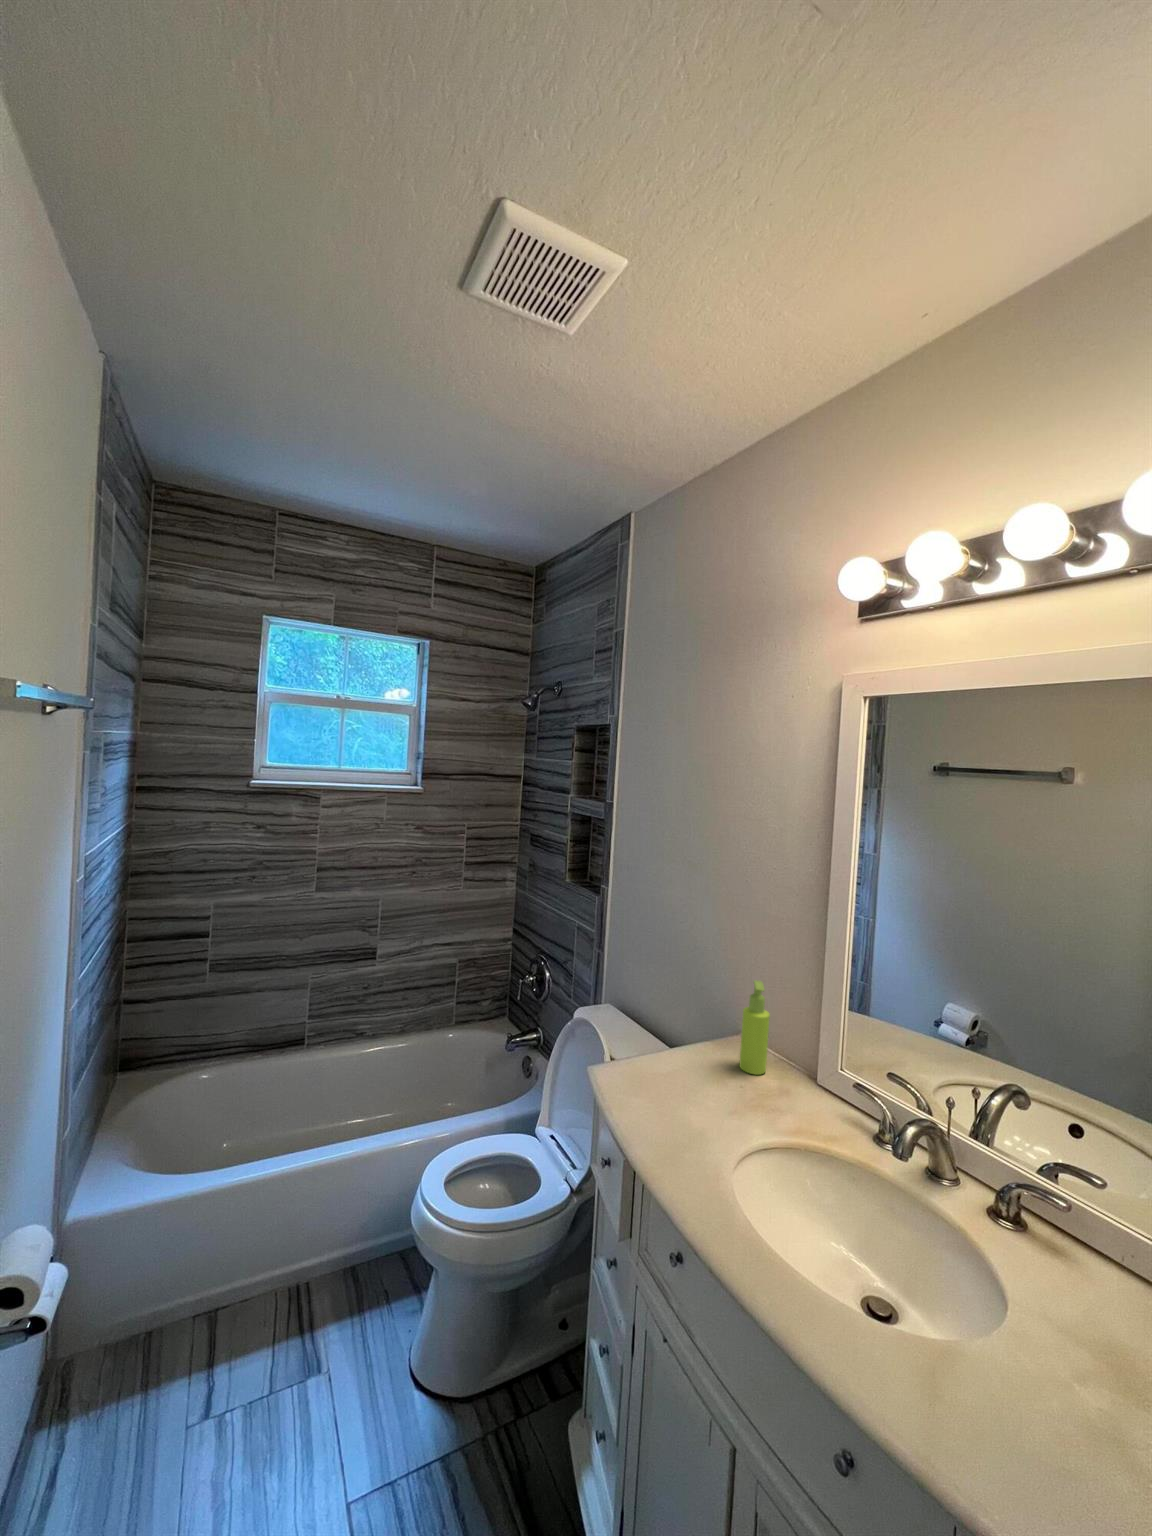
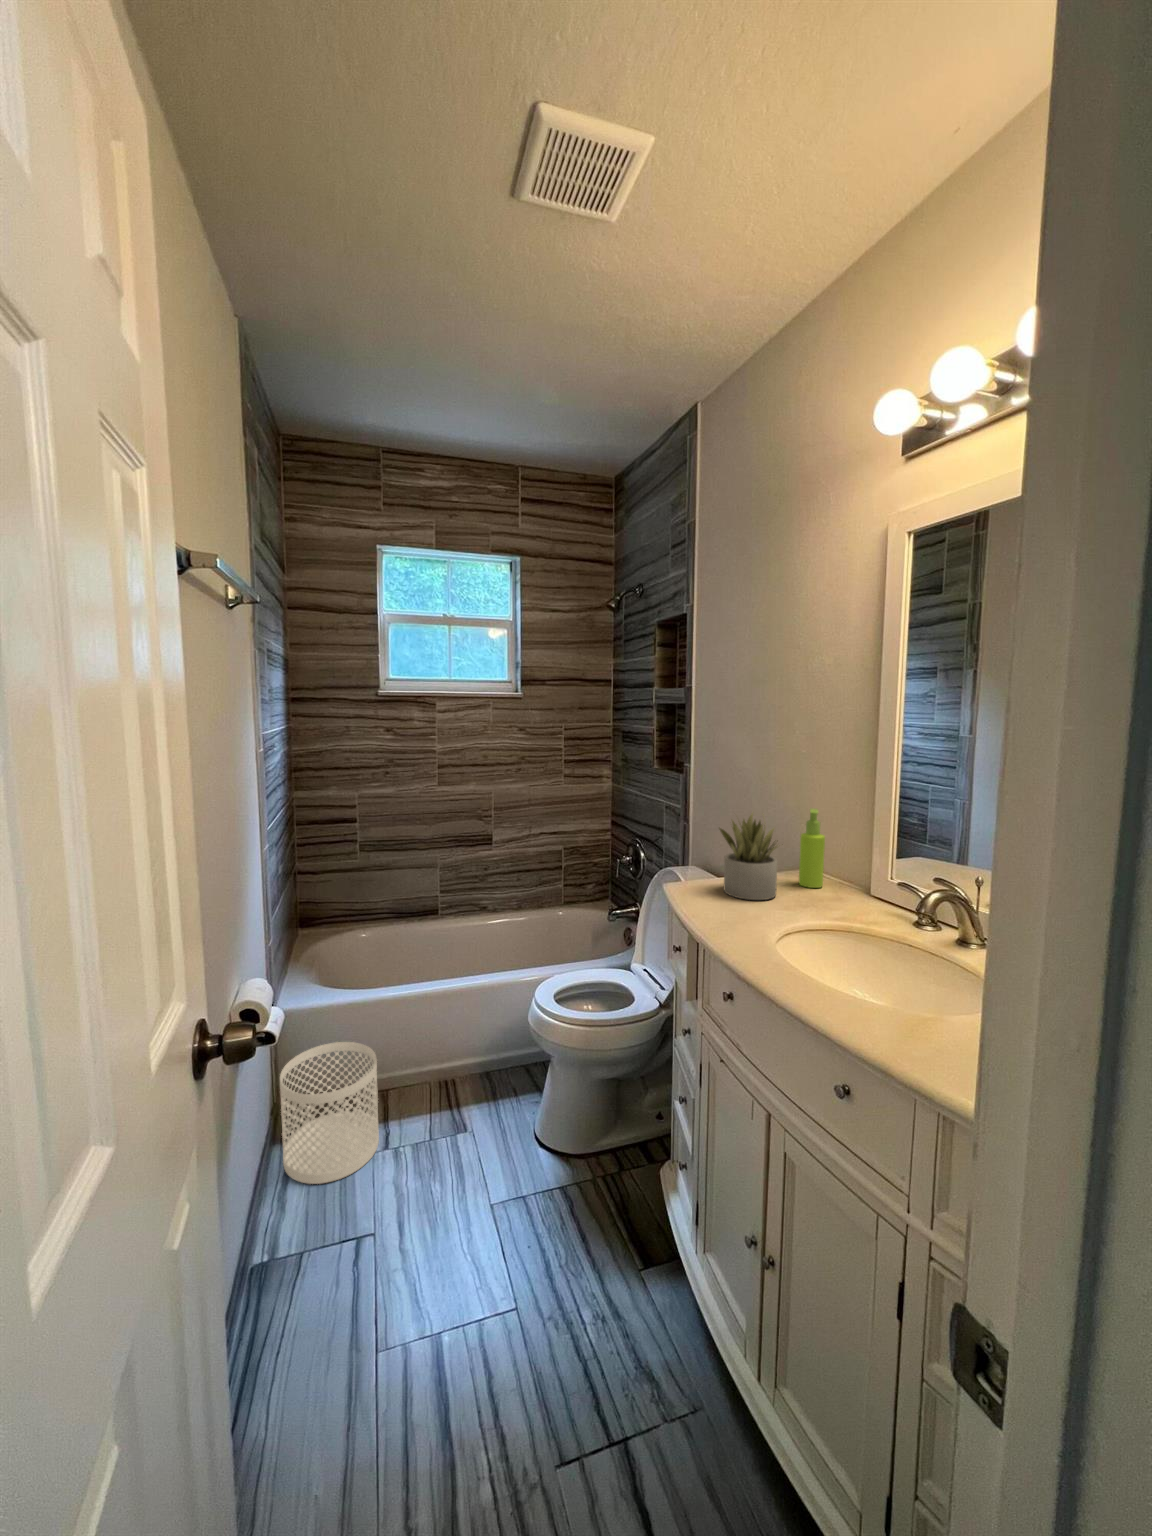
succulent plant: none [657,992,730,1104] -> present [719,813,778,900]
waste basket: none [49,1261,203,1498] -> present [280,1042,379,1184]

